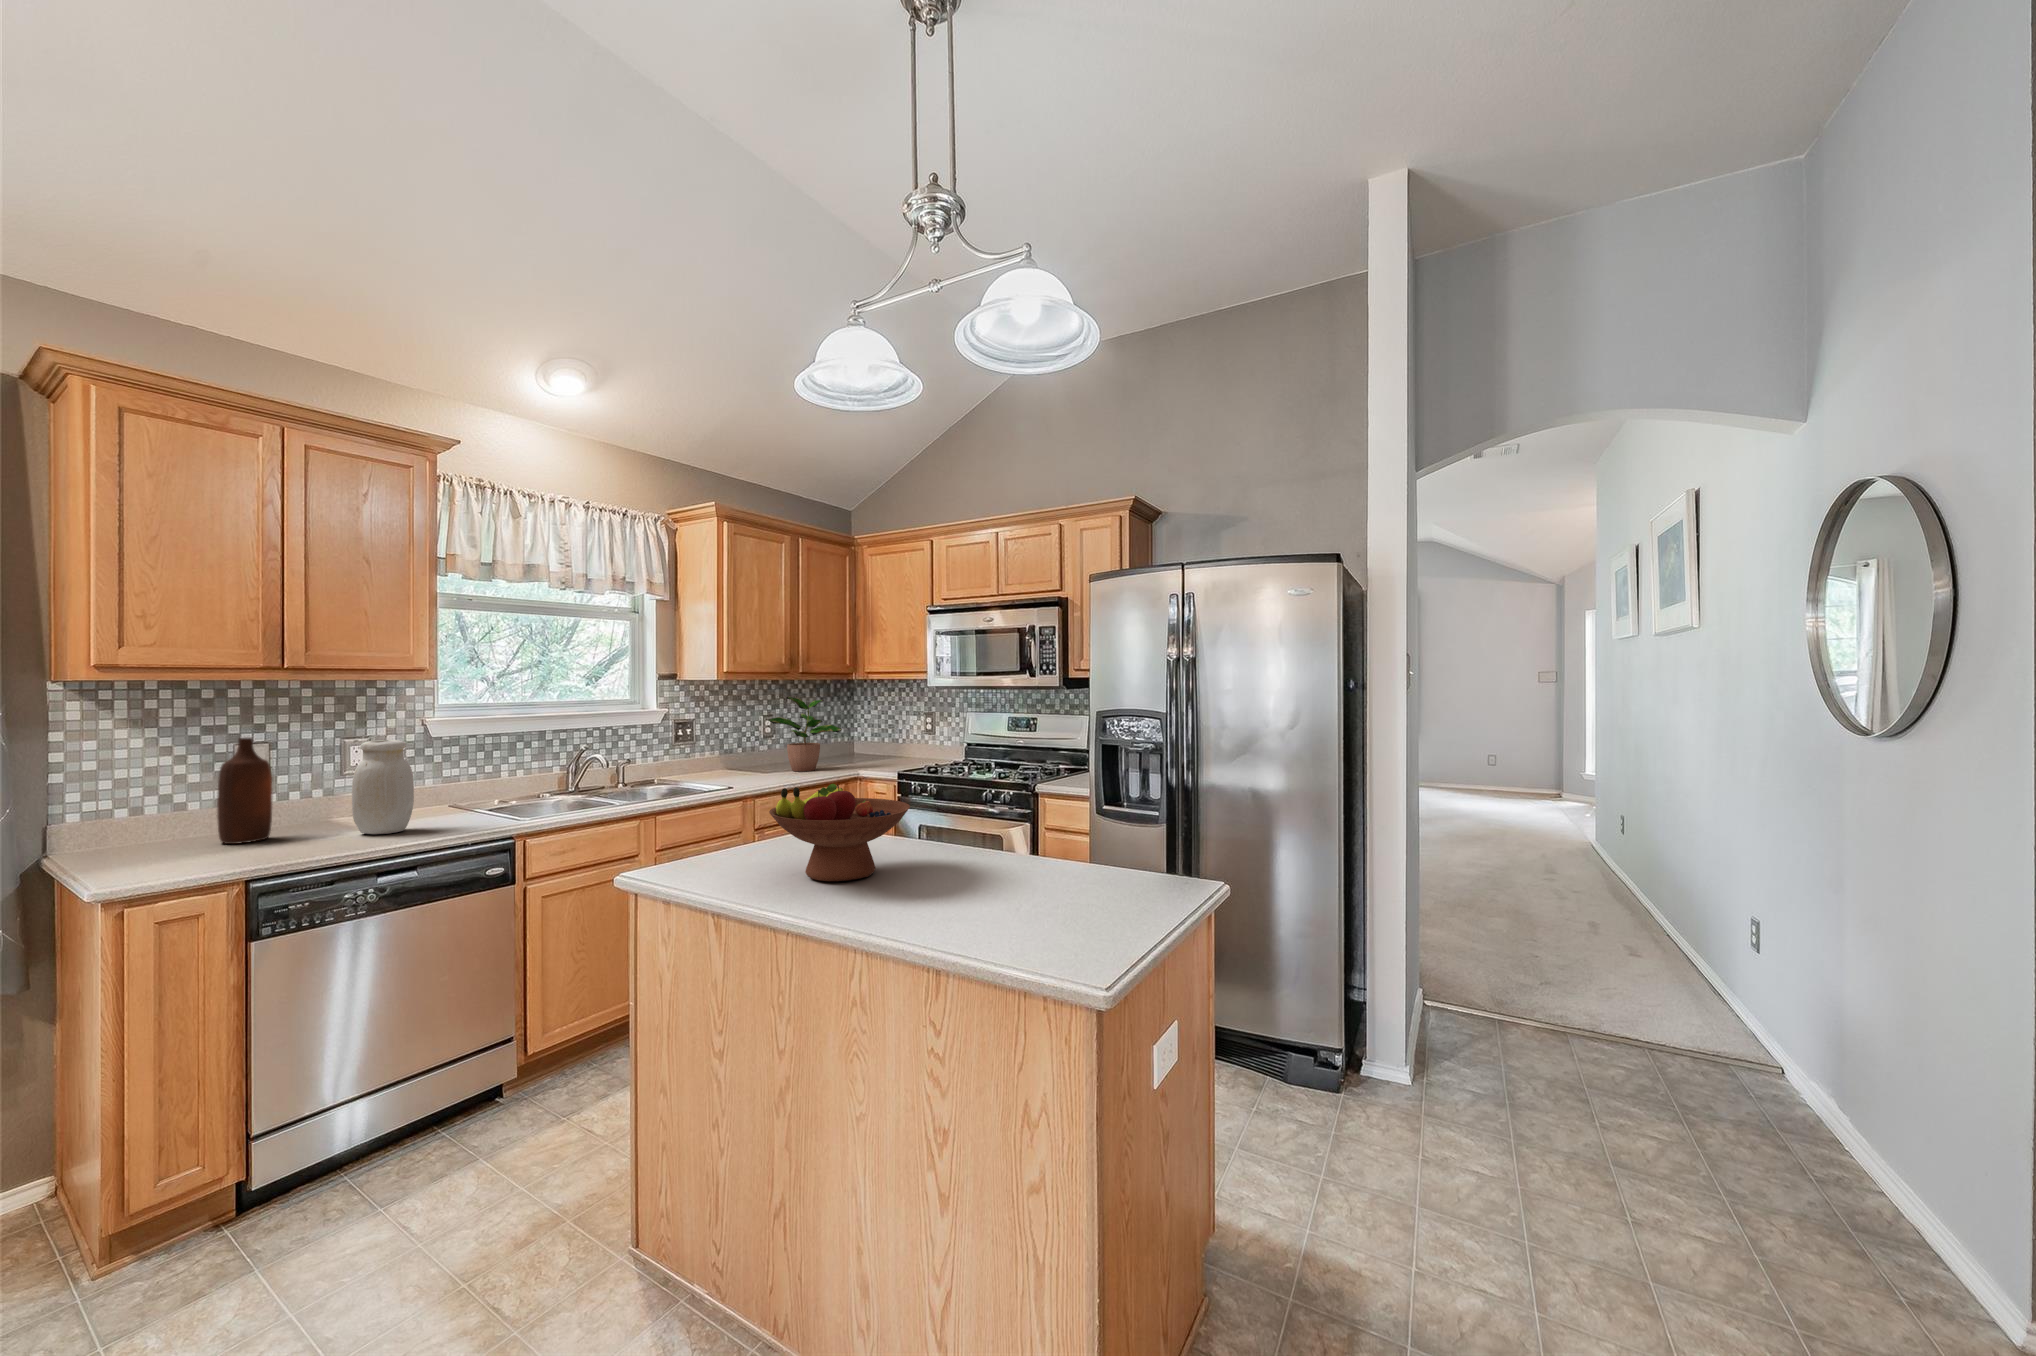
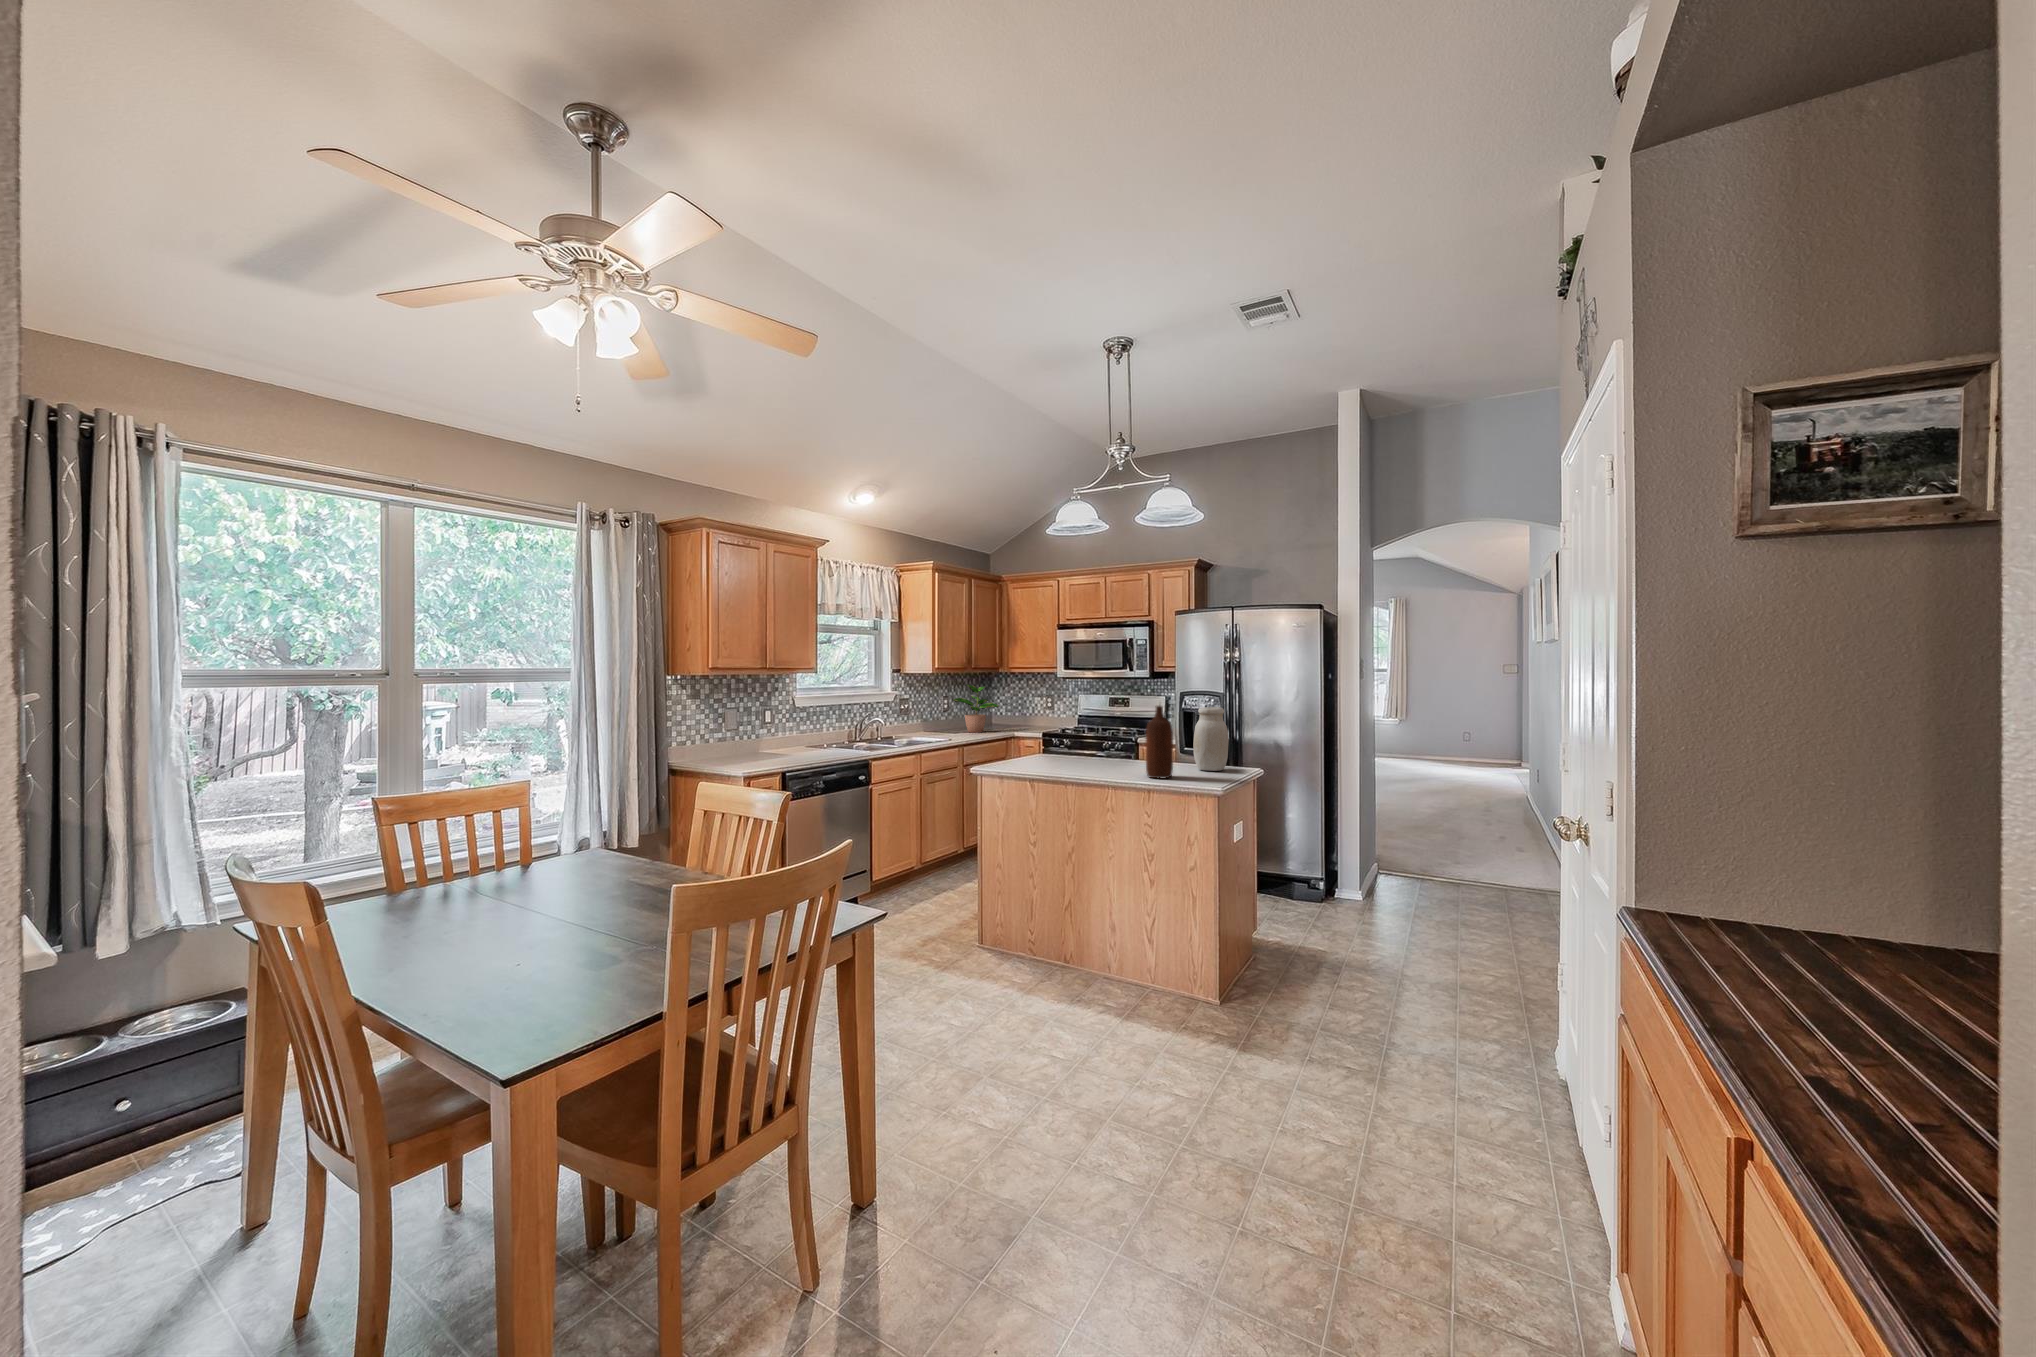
bottle: present [217,738,272,844] -> present [1146,706,1173,779]
jar: present [352,740,414,834] -> present [1193,707,1229,771]
fruit bowl: present [769,784,910,881] -> none [1051,723,1115,766]

